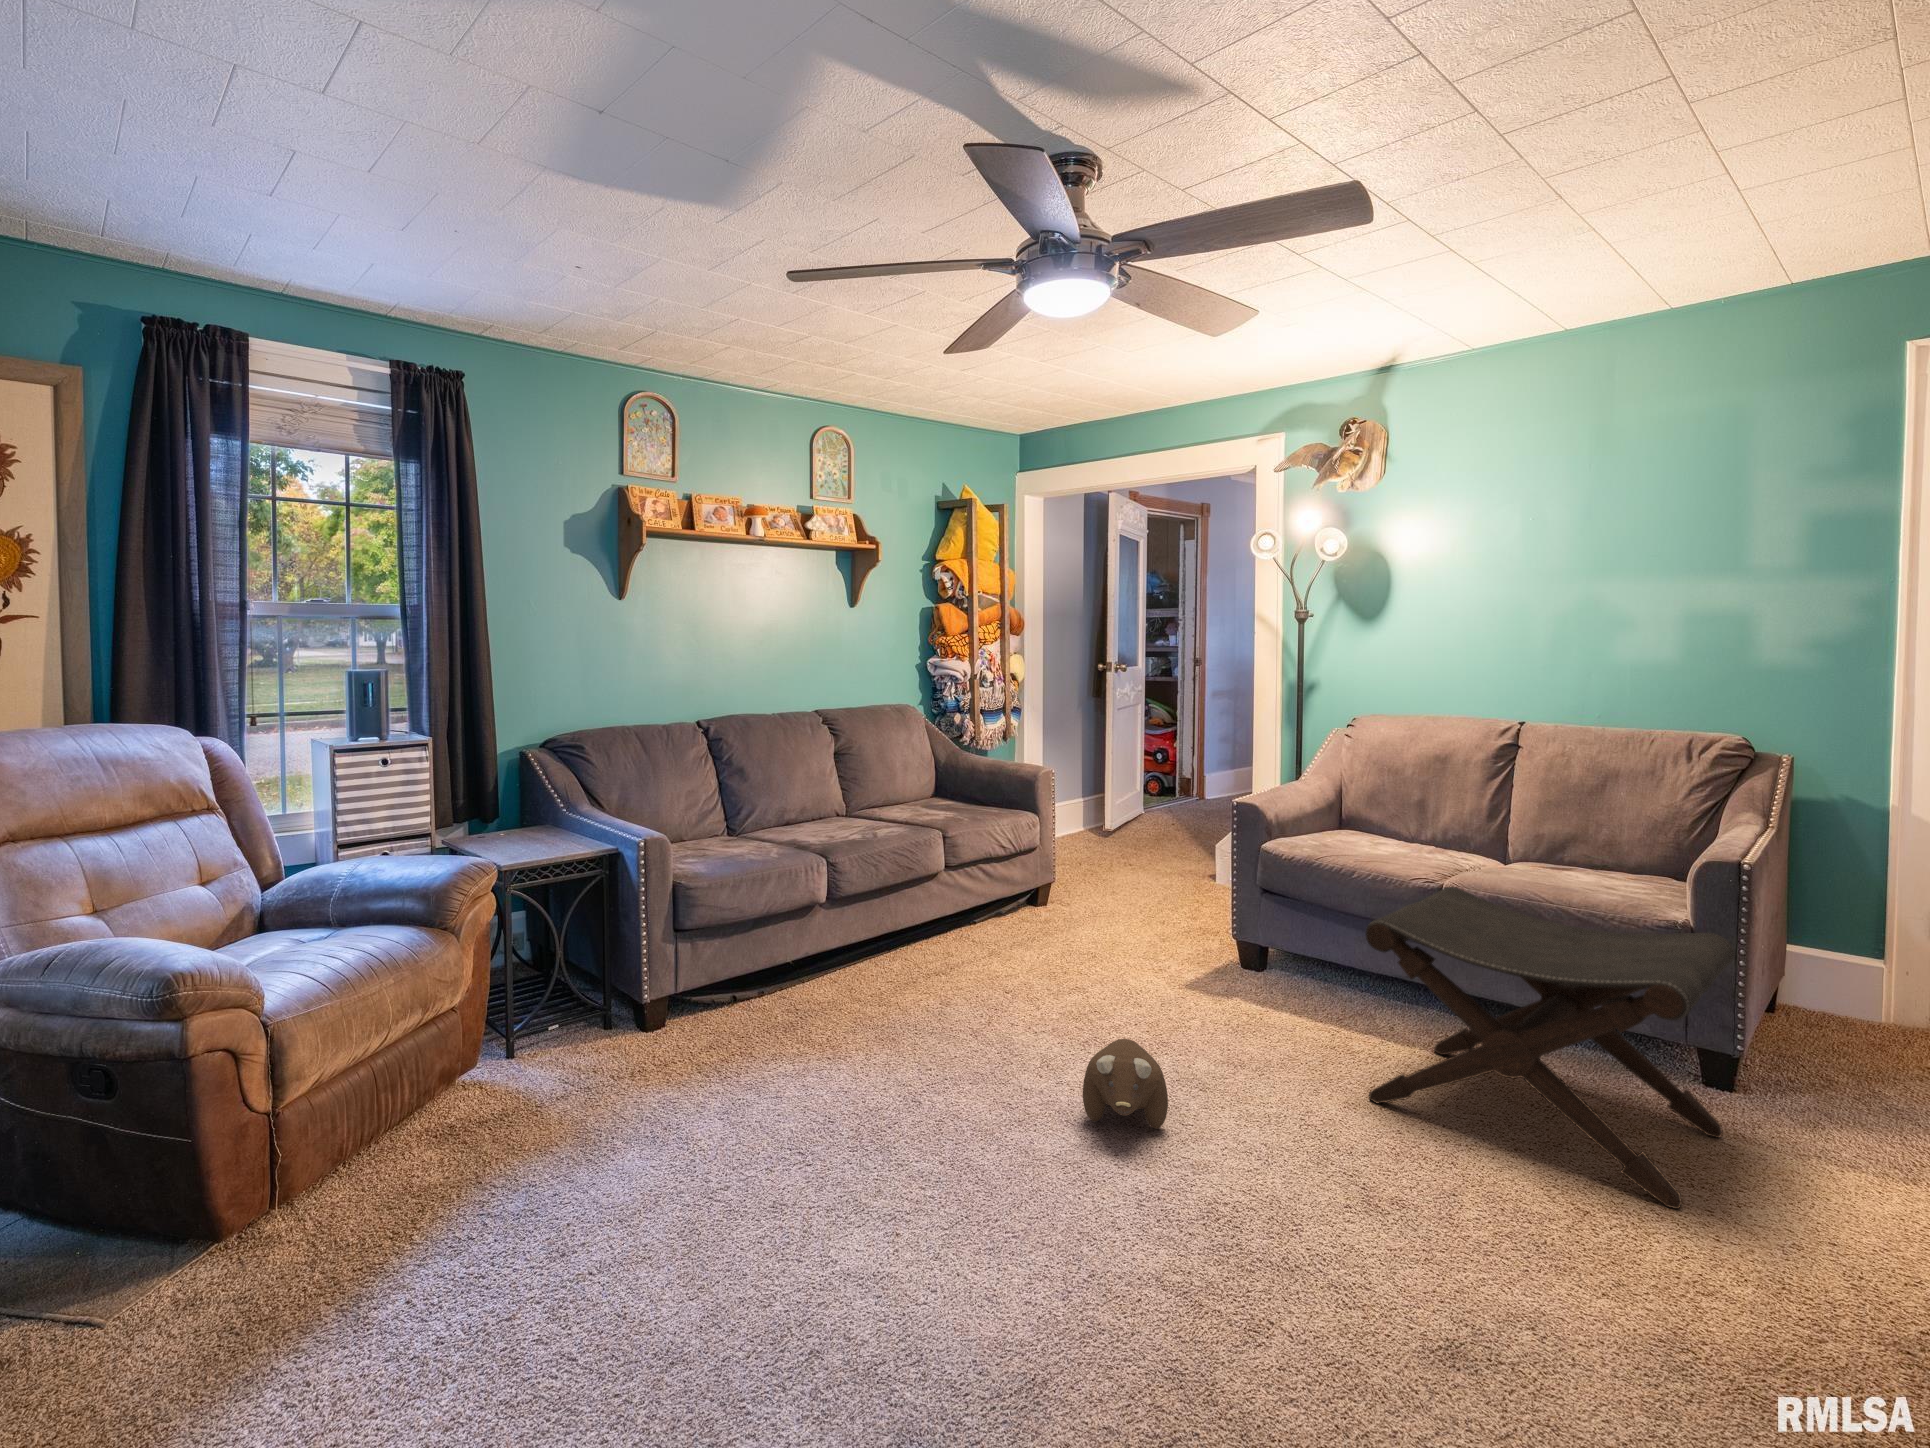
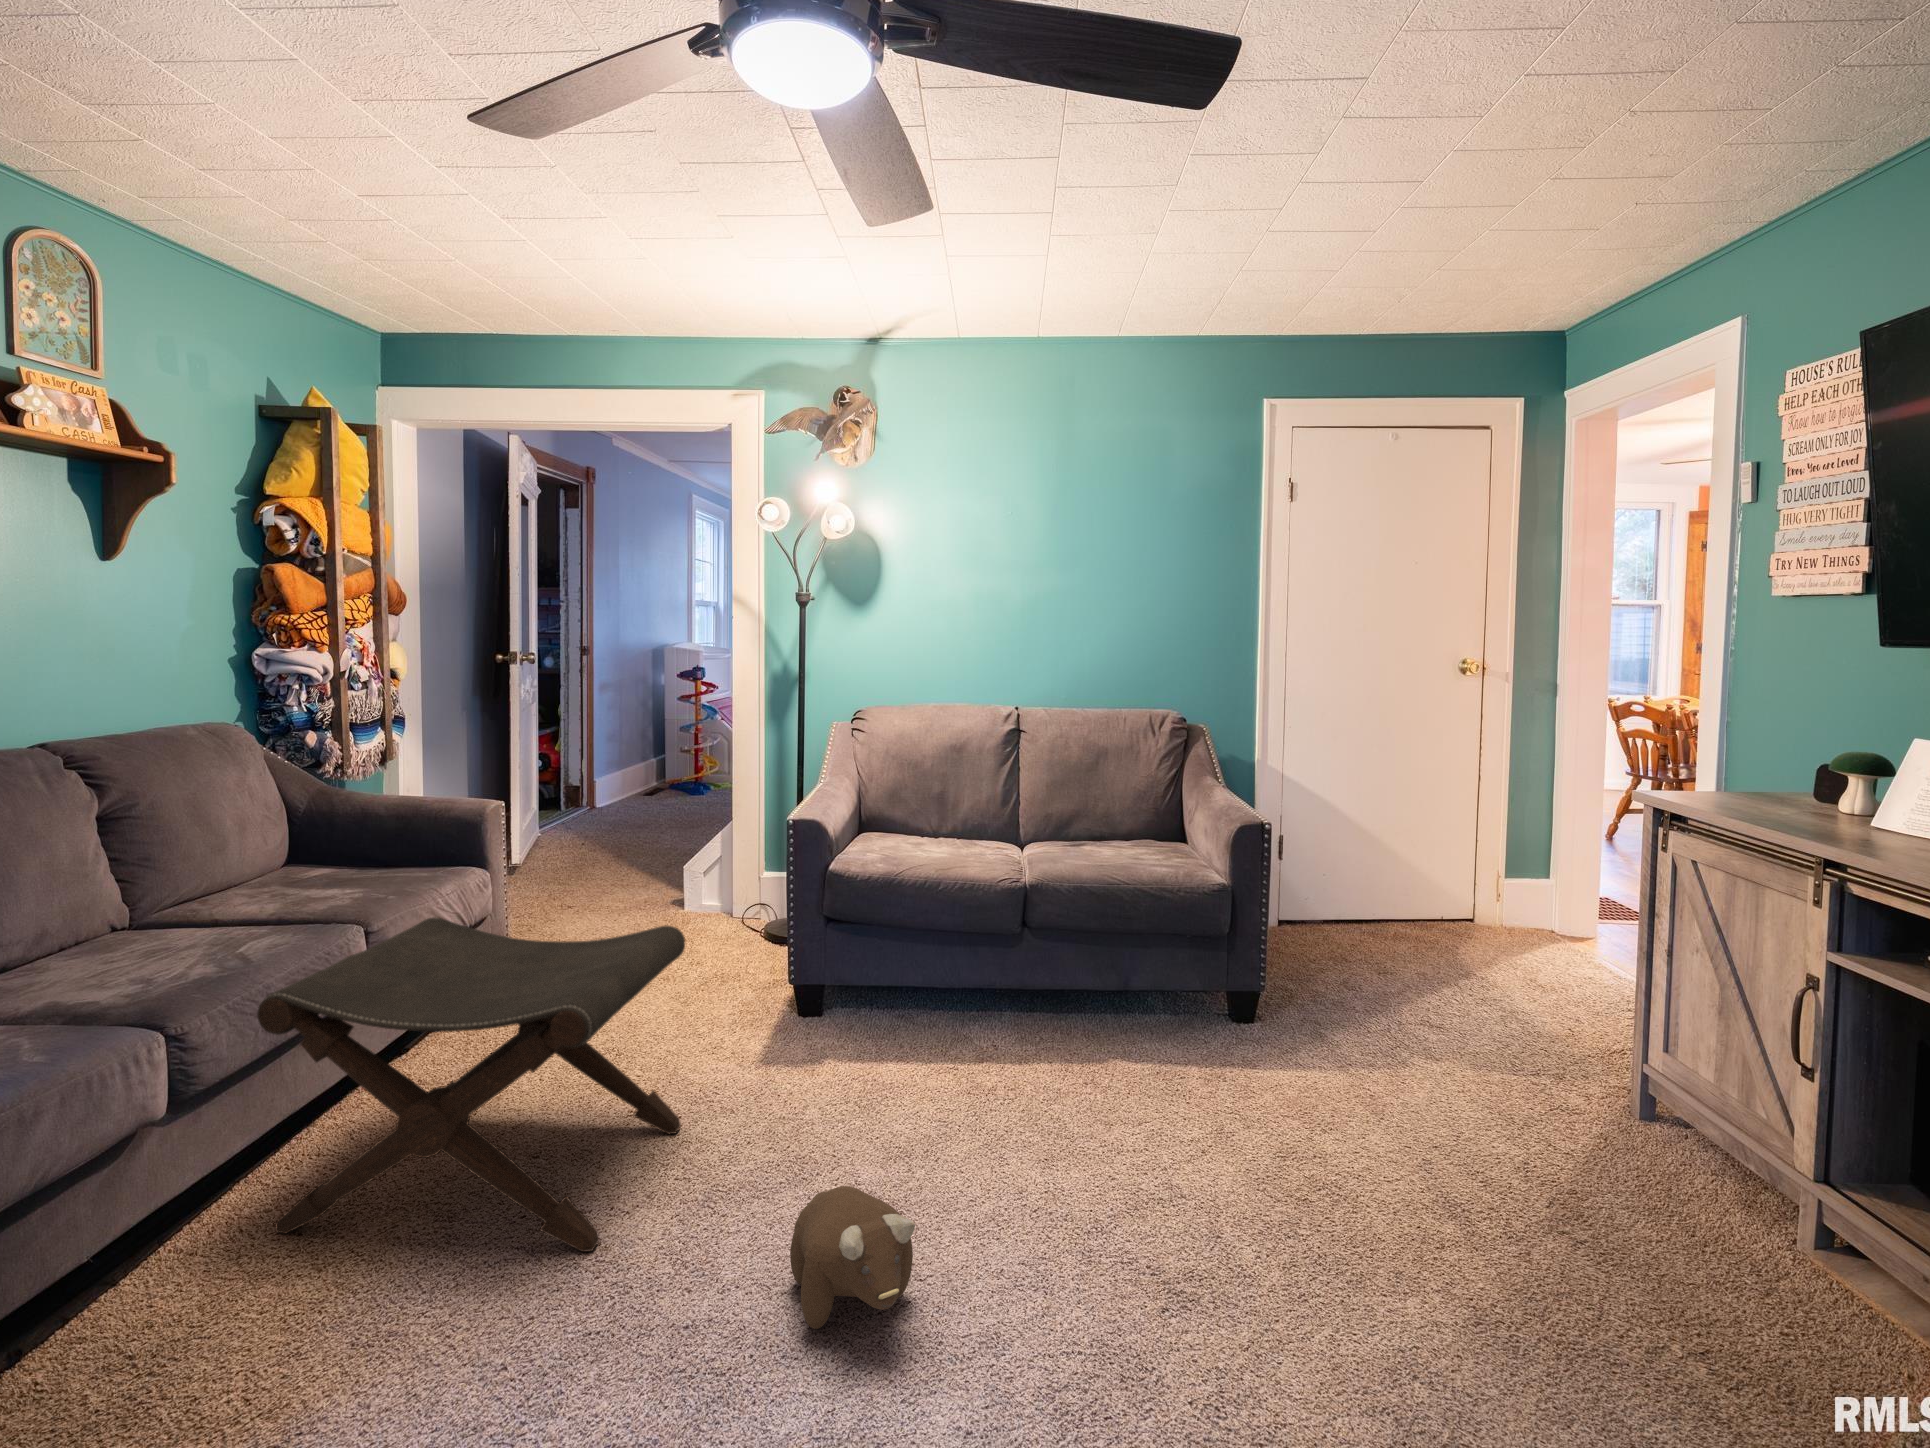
footstool: present [1365,887,1735,1209] -> present [257,917,685,1252]

